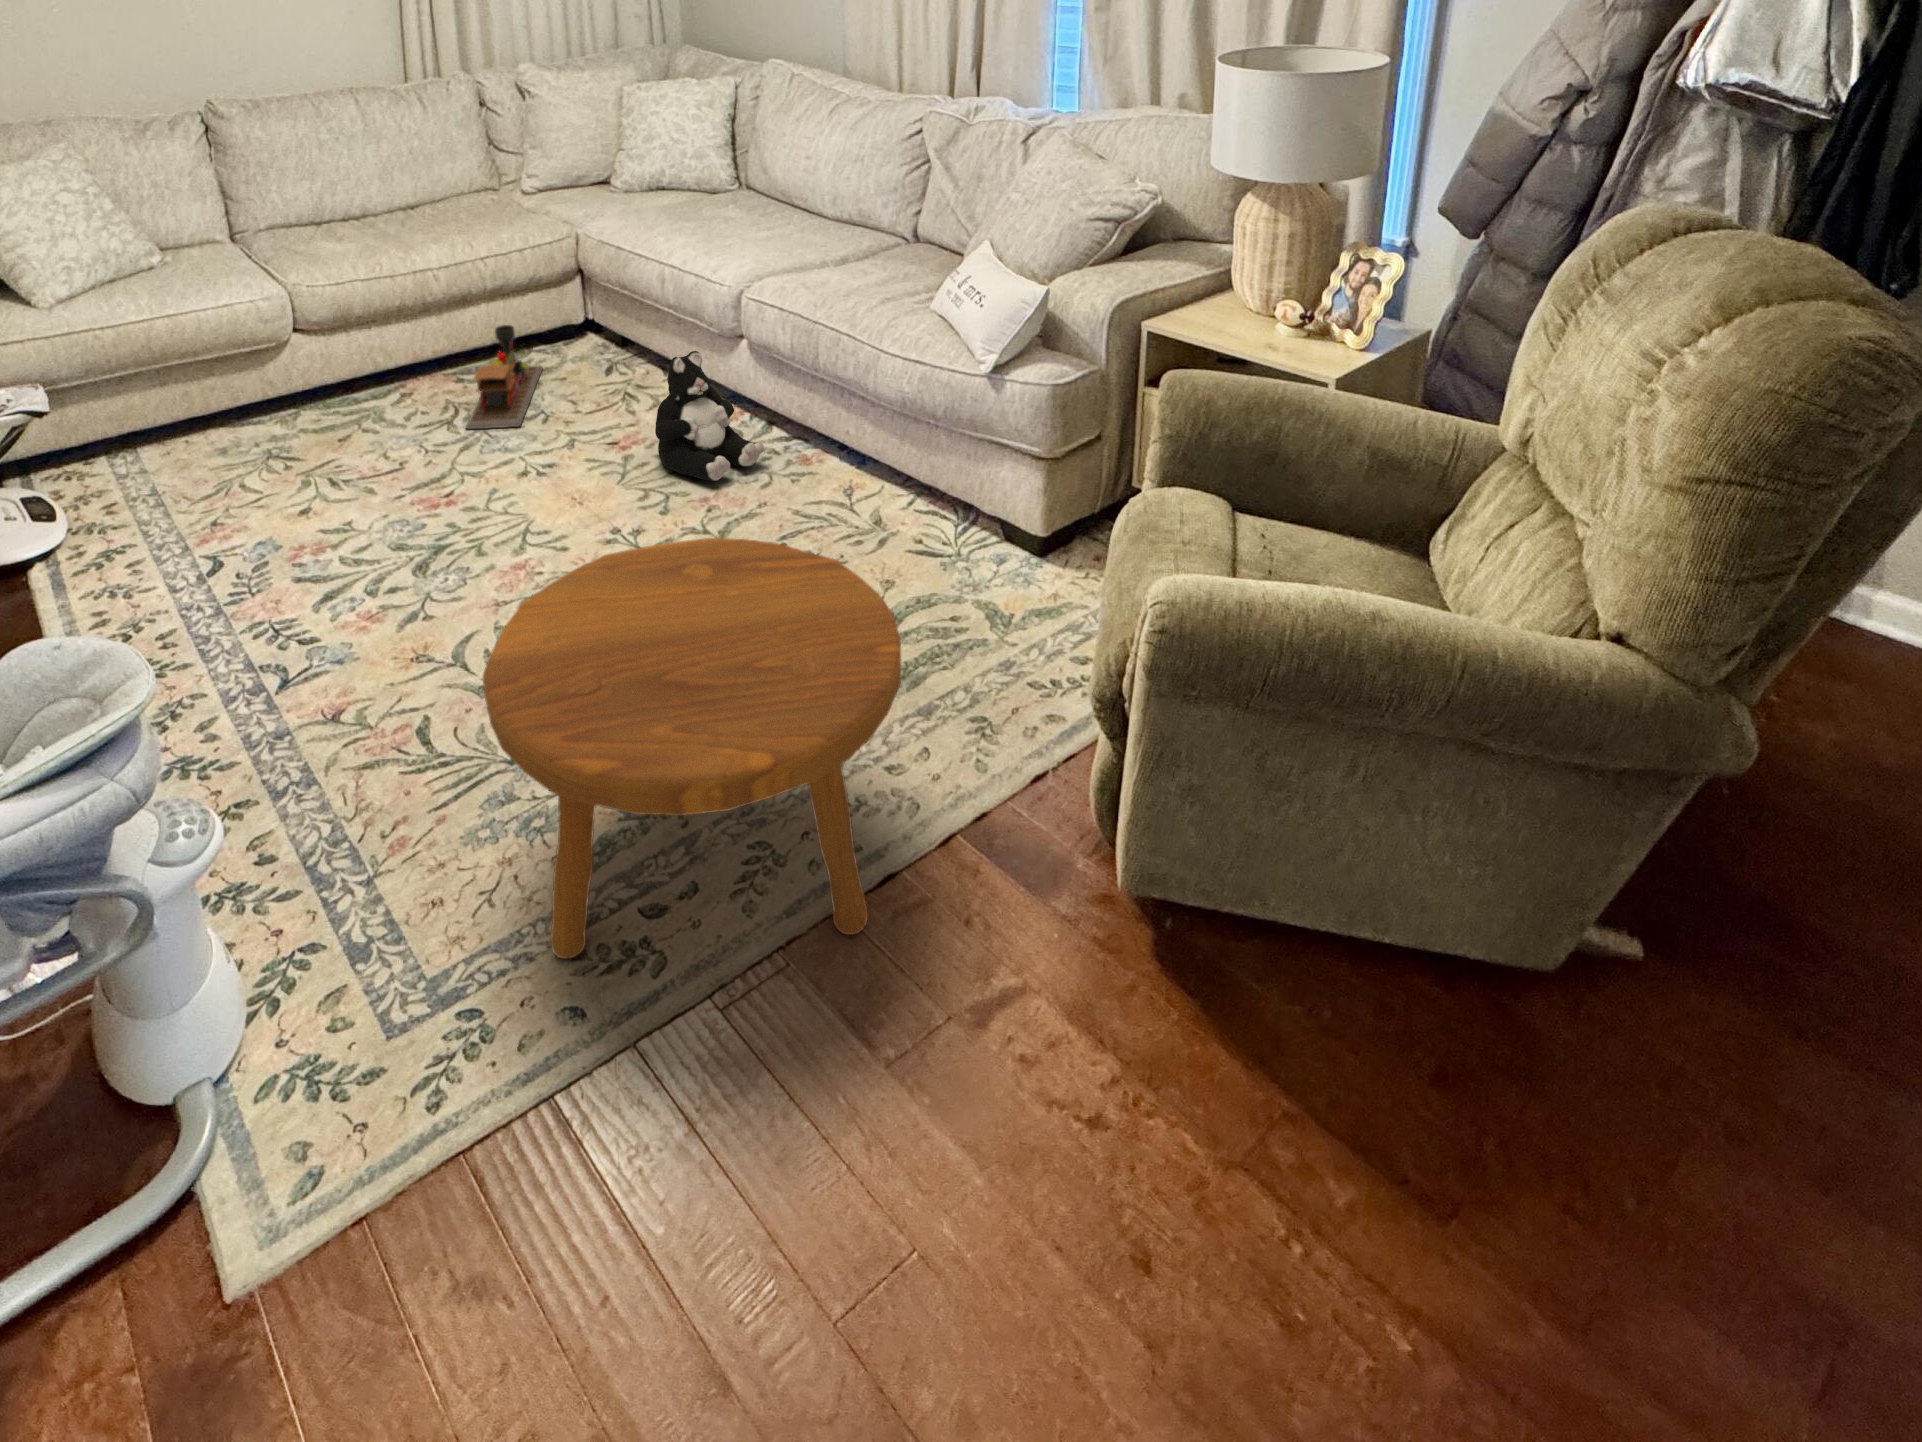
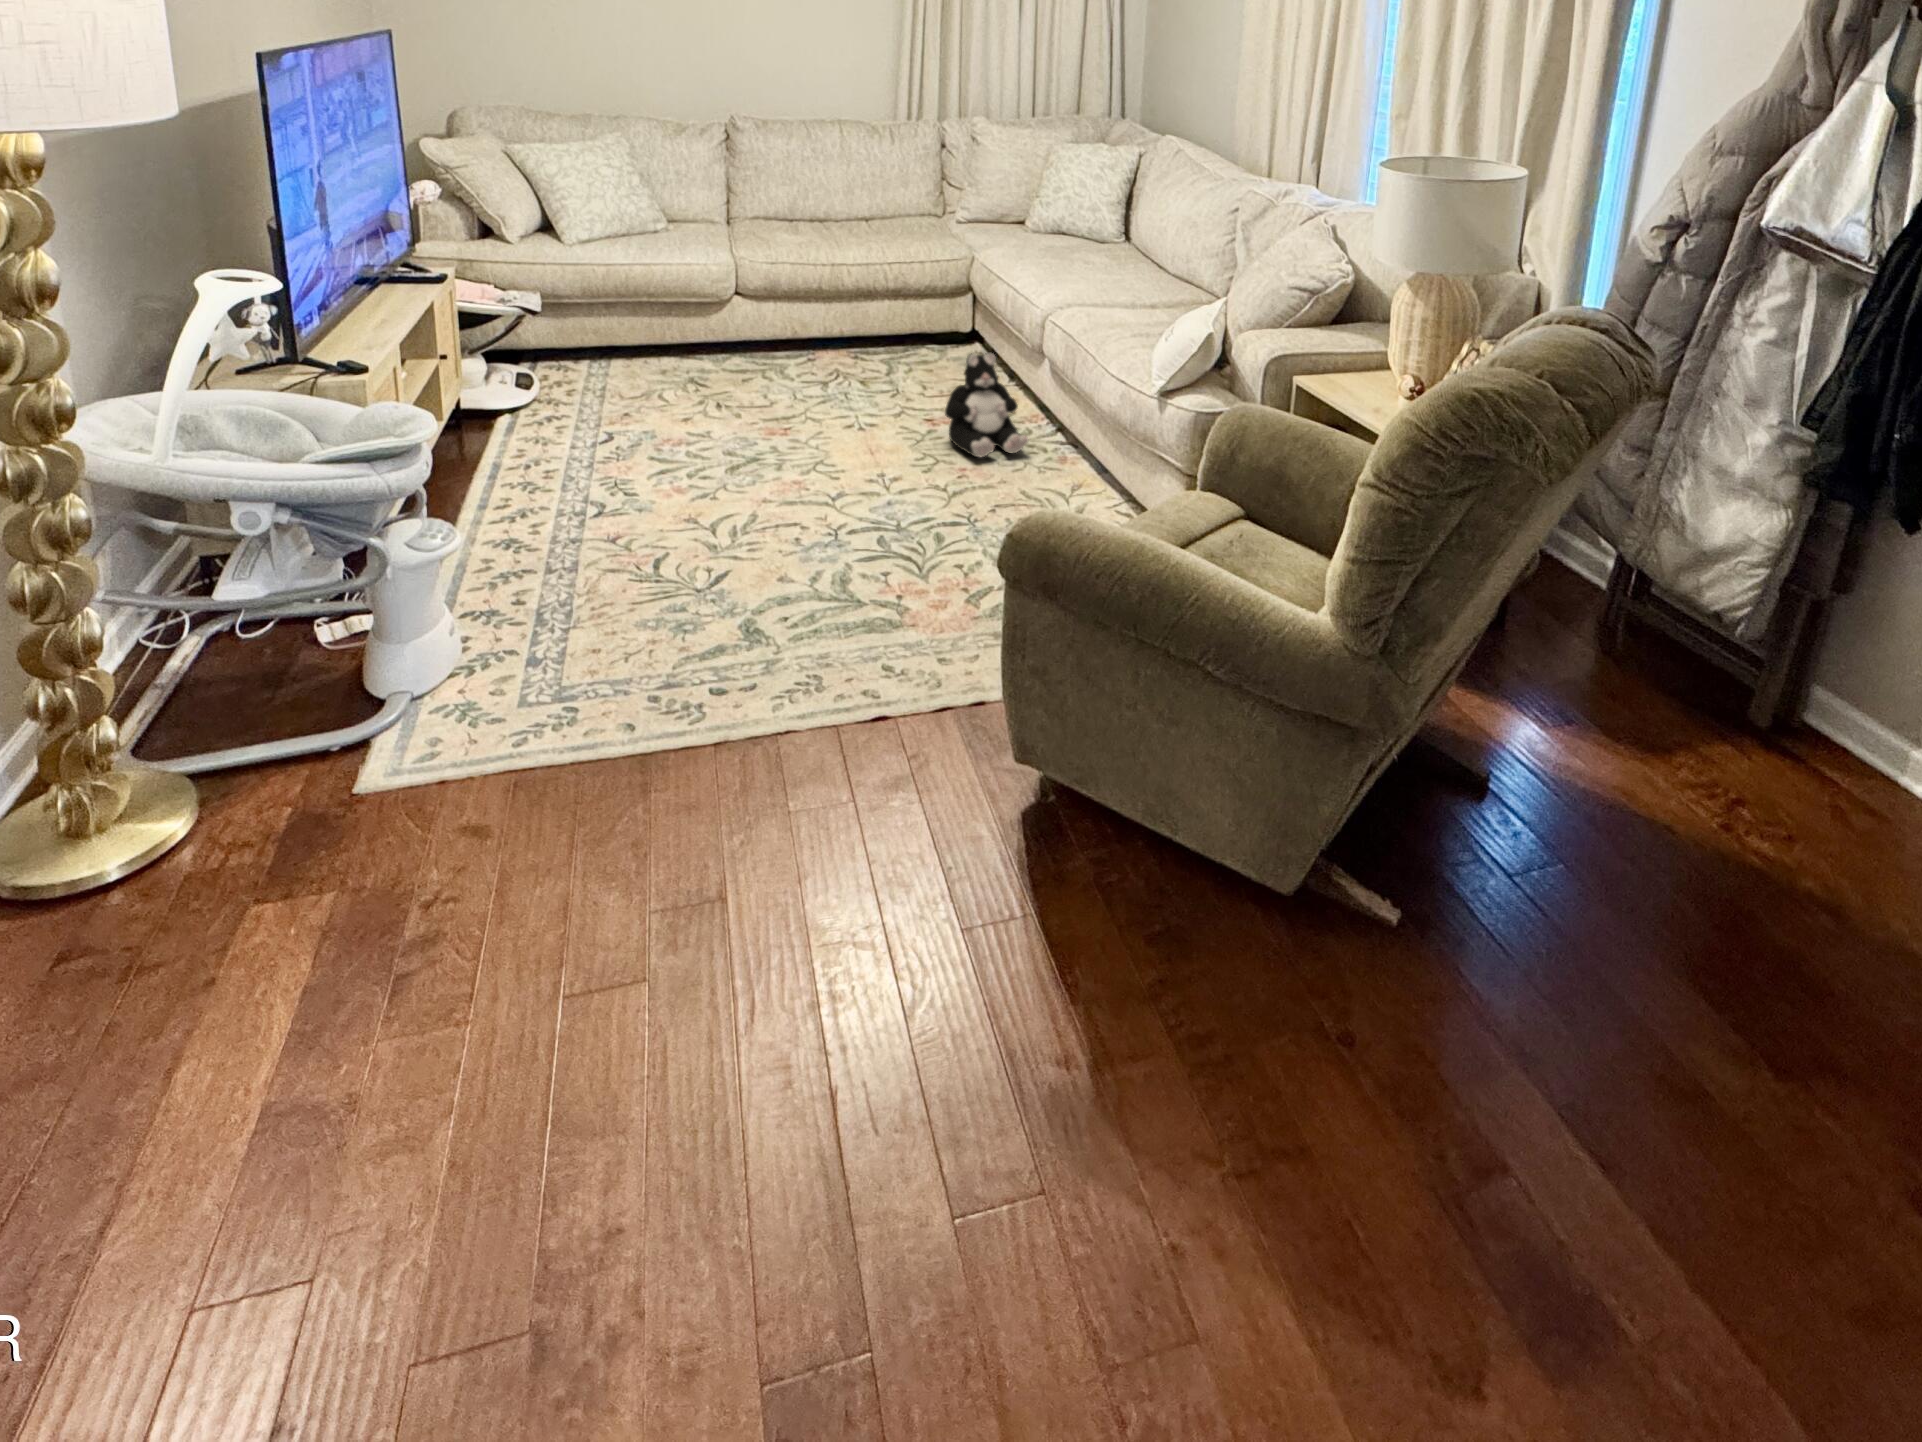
toy train: present [466,325,543,430] -> none [831,316,920,395]
footstool: present [482,538,901,959] -> none [614,444,916,740]

